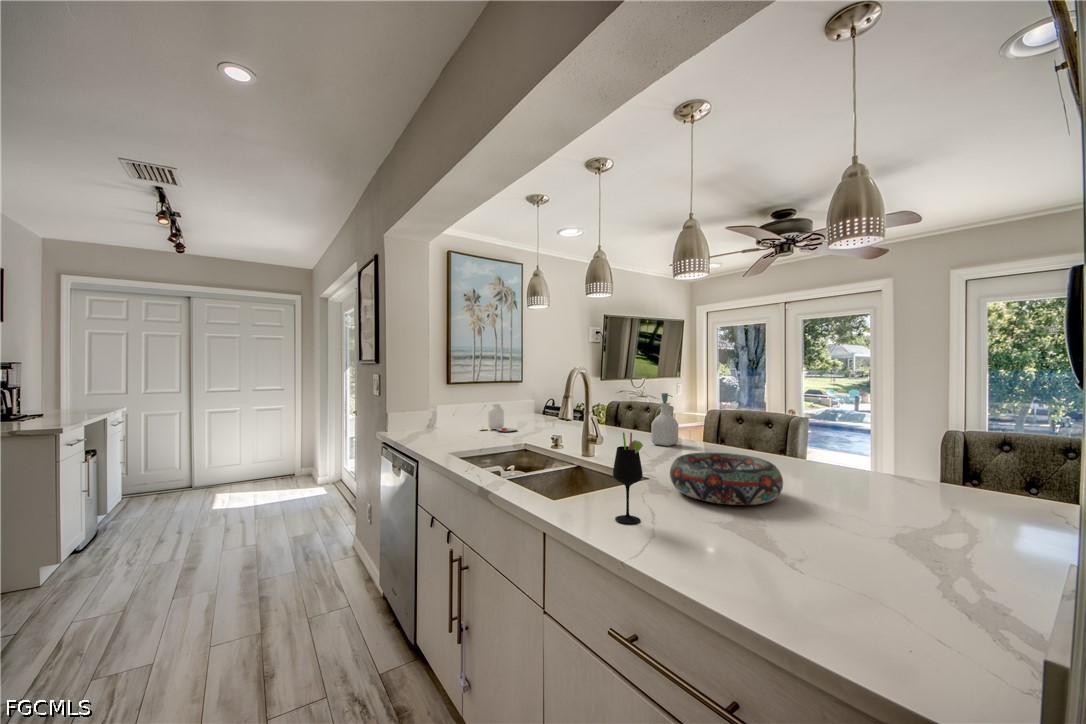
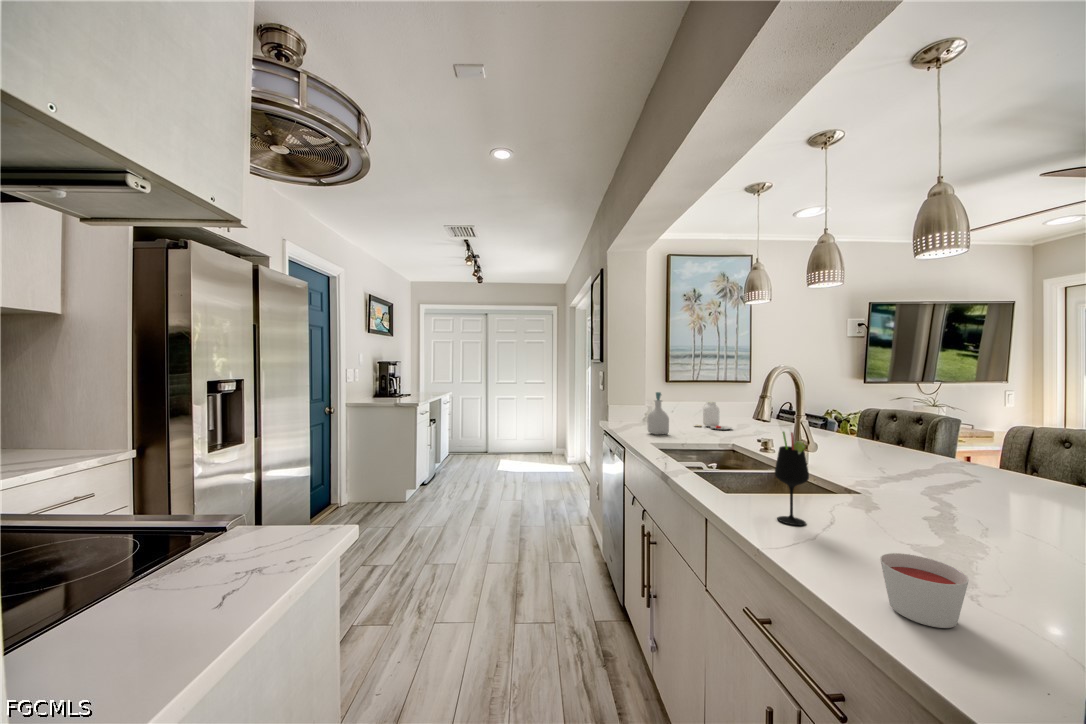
soap bottle: present [651,393,678,446] -> present [647,392,669,435]
decorative bowl: present [670,452,783,505] -> none [869,467,1045,538]
candle: none [741,536,807,599] -> present [880,553,969,628]

